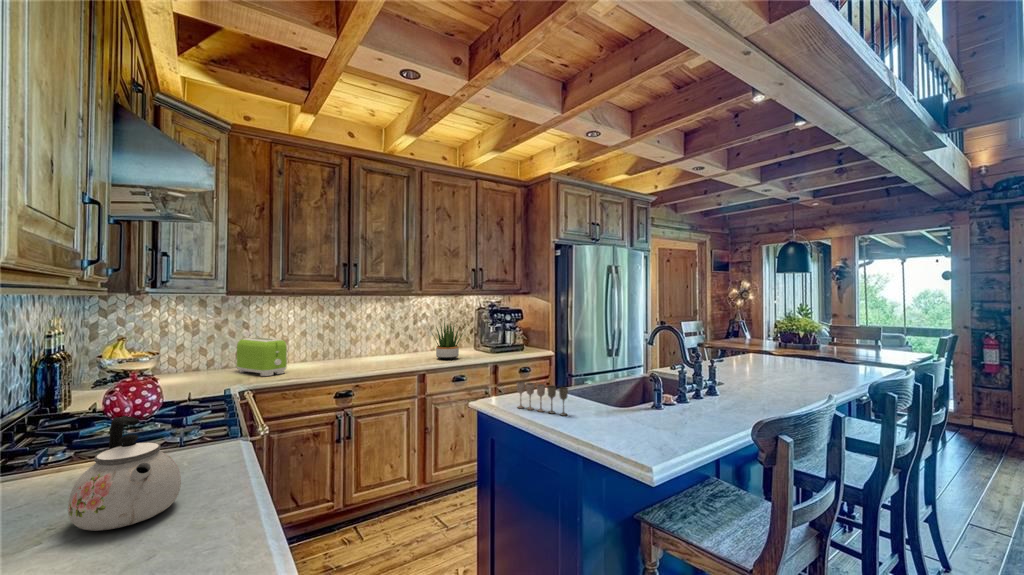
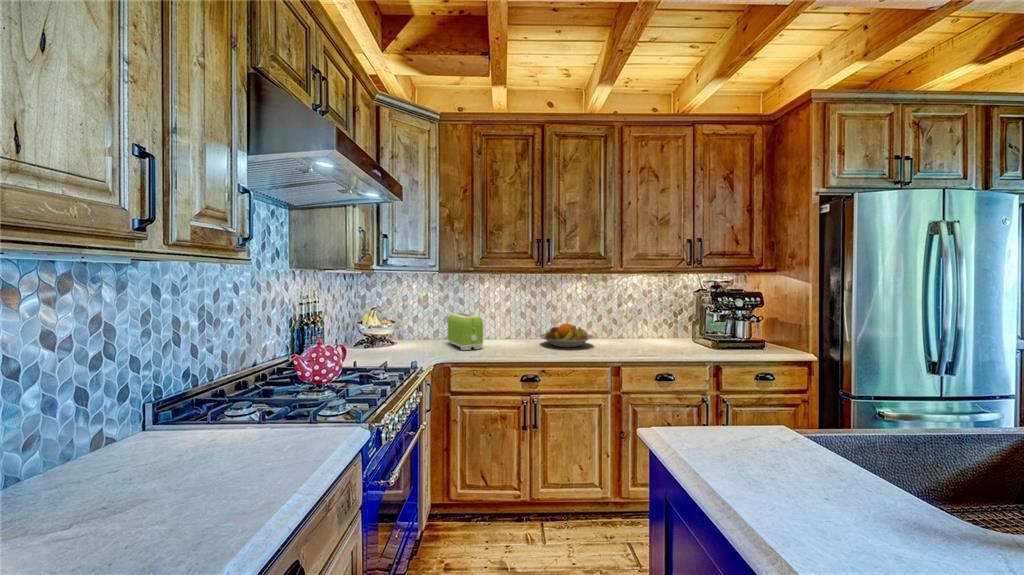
potted plant: present [432,321,465,360] -> none [628,301,682,349]
fruit bowl: none [344,342,396,364] -> present [540,323,593,347]
wine glass: present [517,382,568,415] -> none [708,411,814,499]
kettle: present [68,416,181,531] -> none [132,394,247,520]

